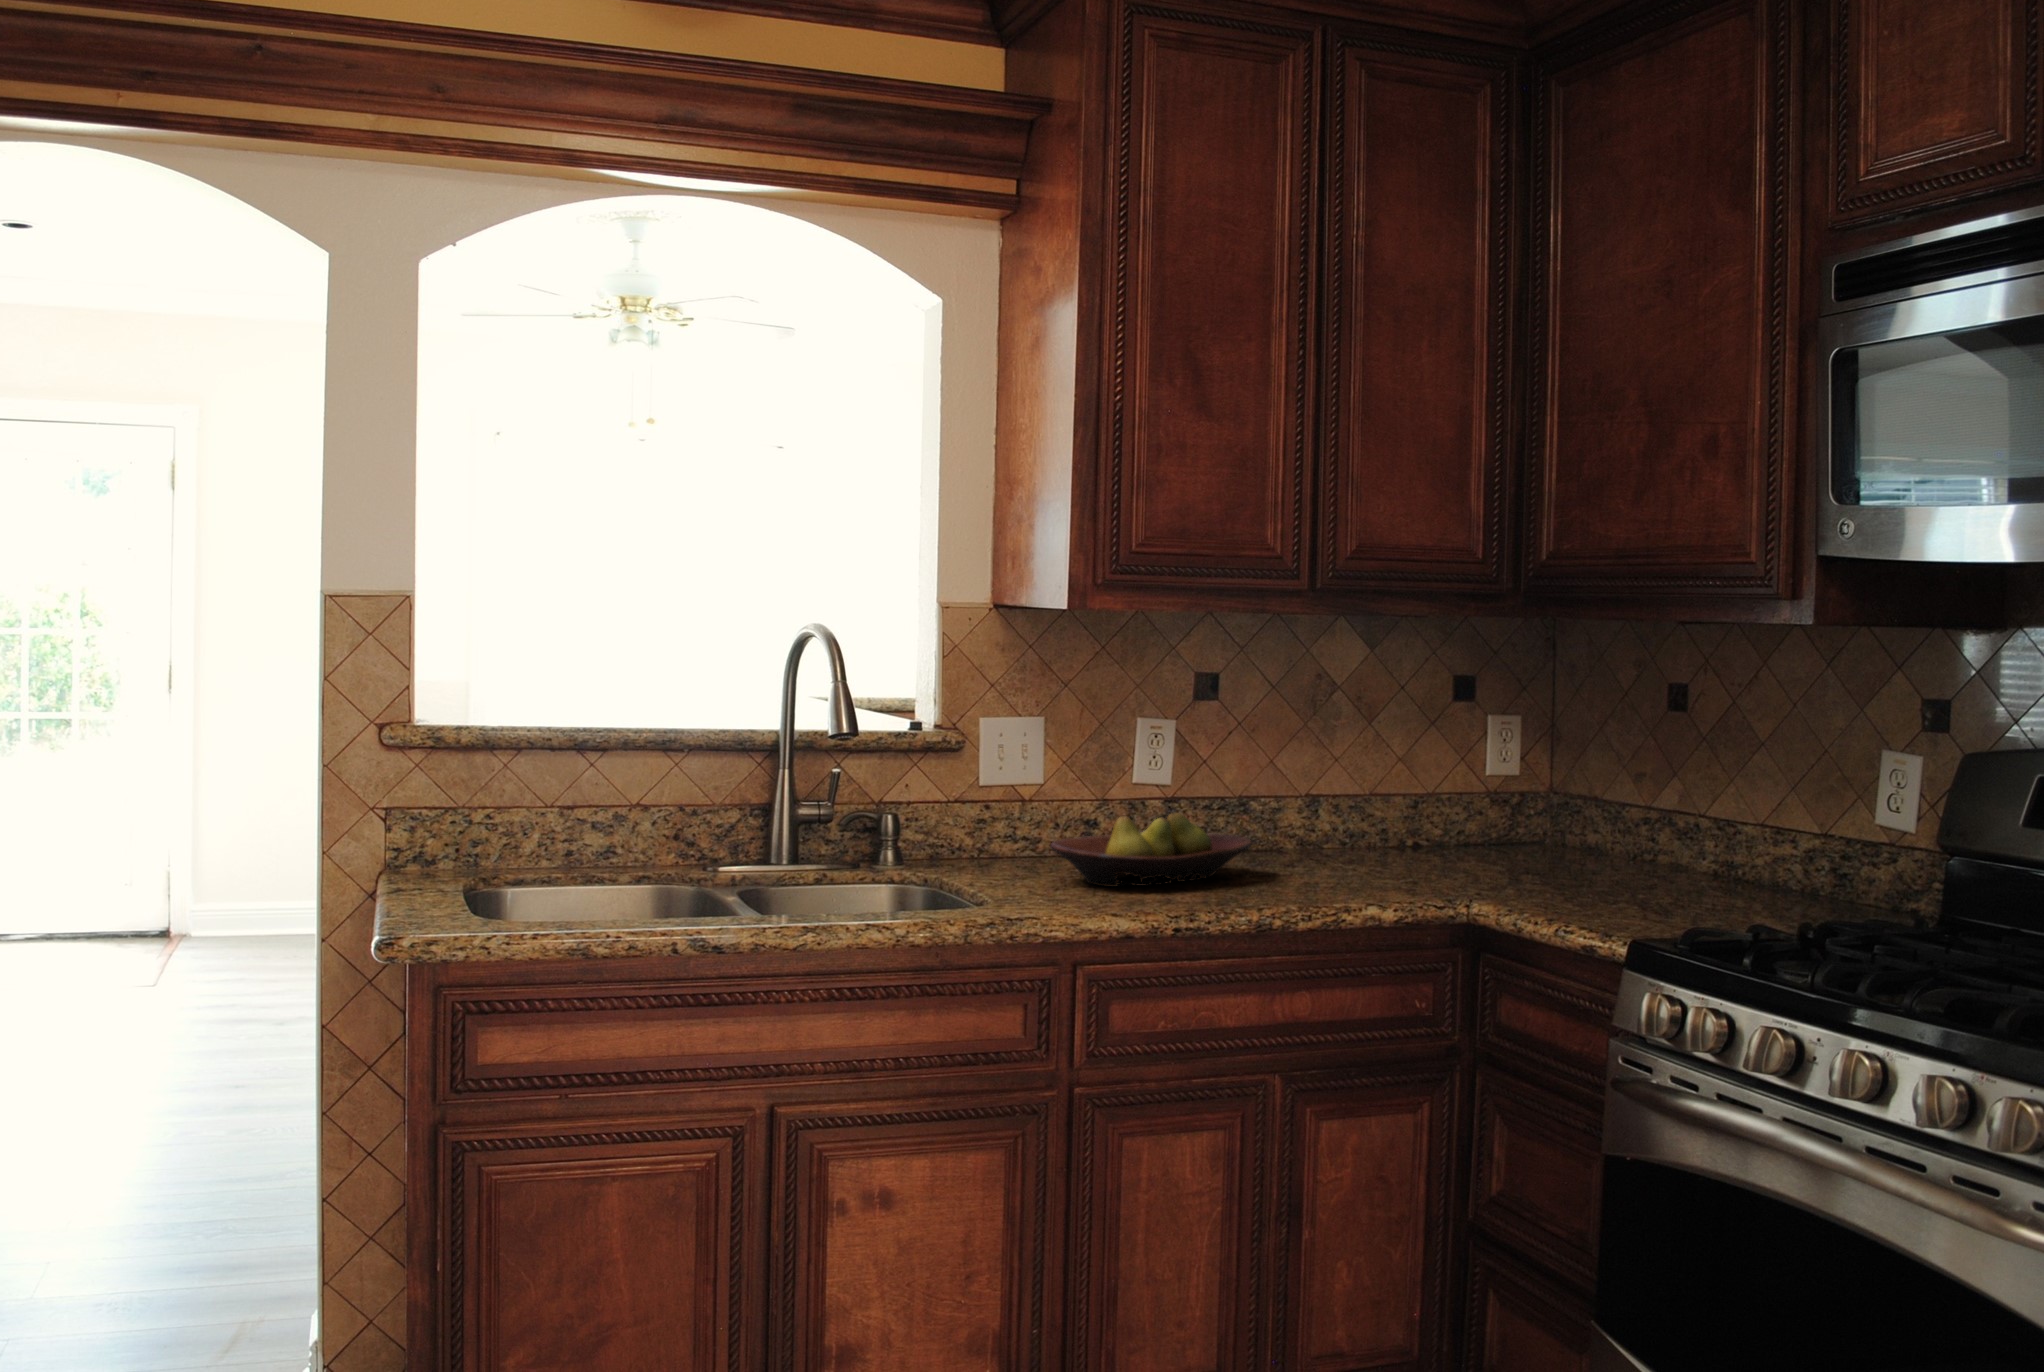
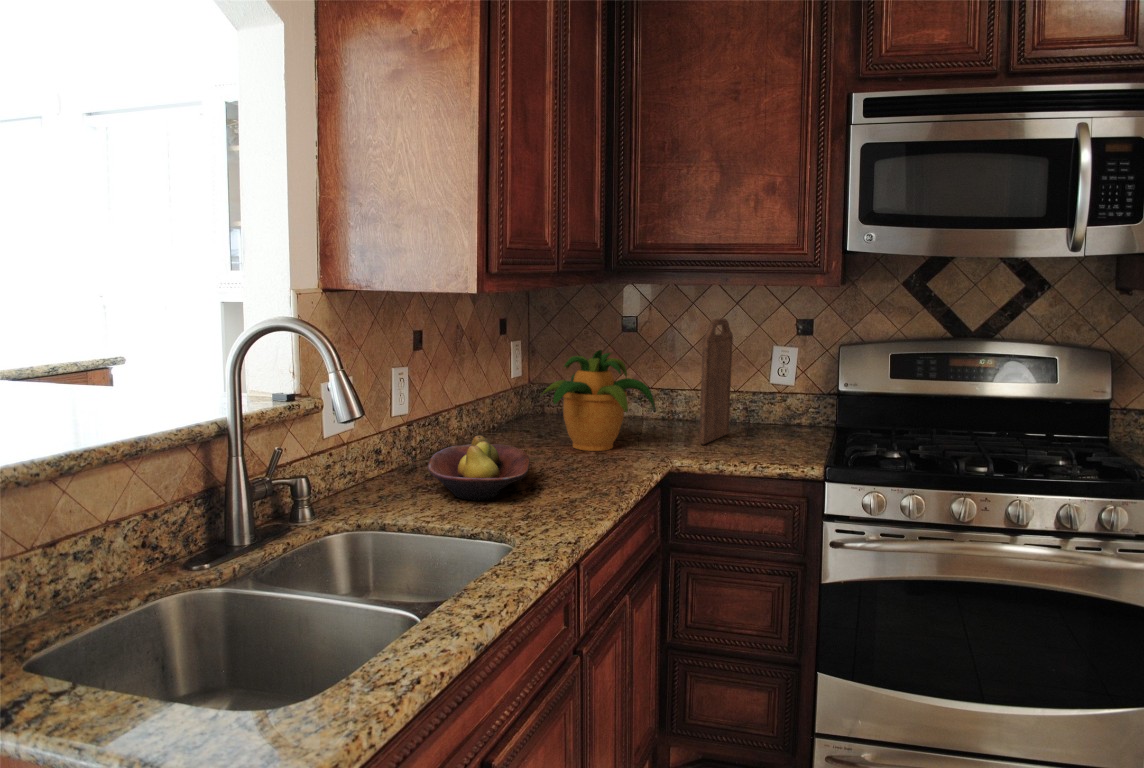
cutting board: none [1628,679,1759,902] -> present [699,318,733,444]
potted plant: none [1347,717,1550,884] -> present [542,350,655,451]

